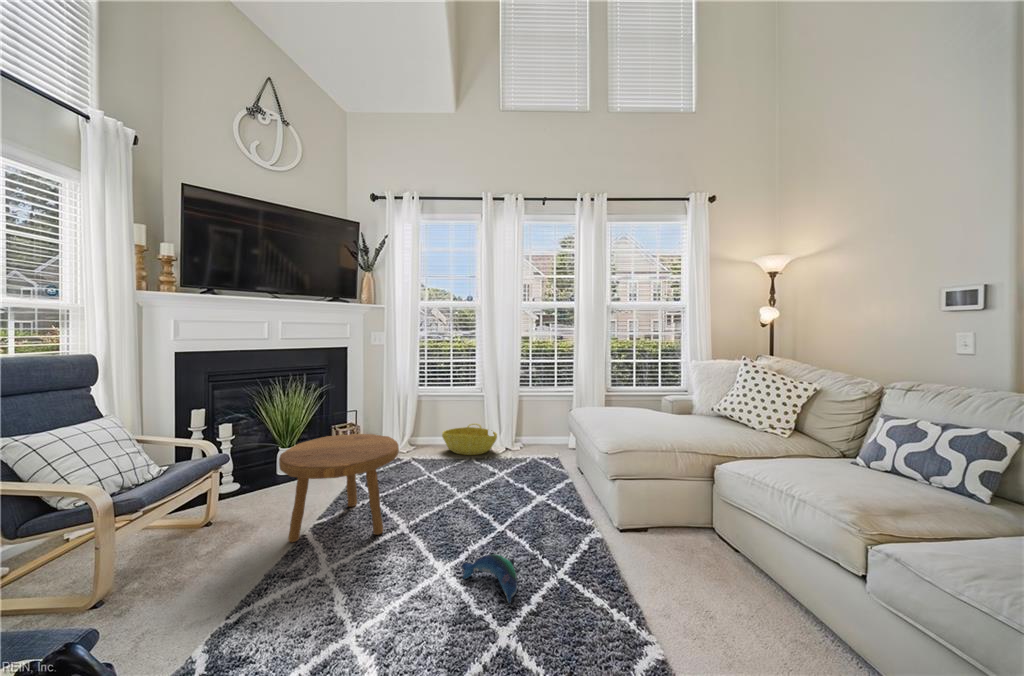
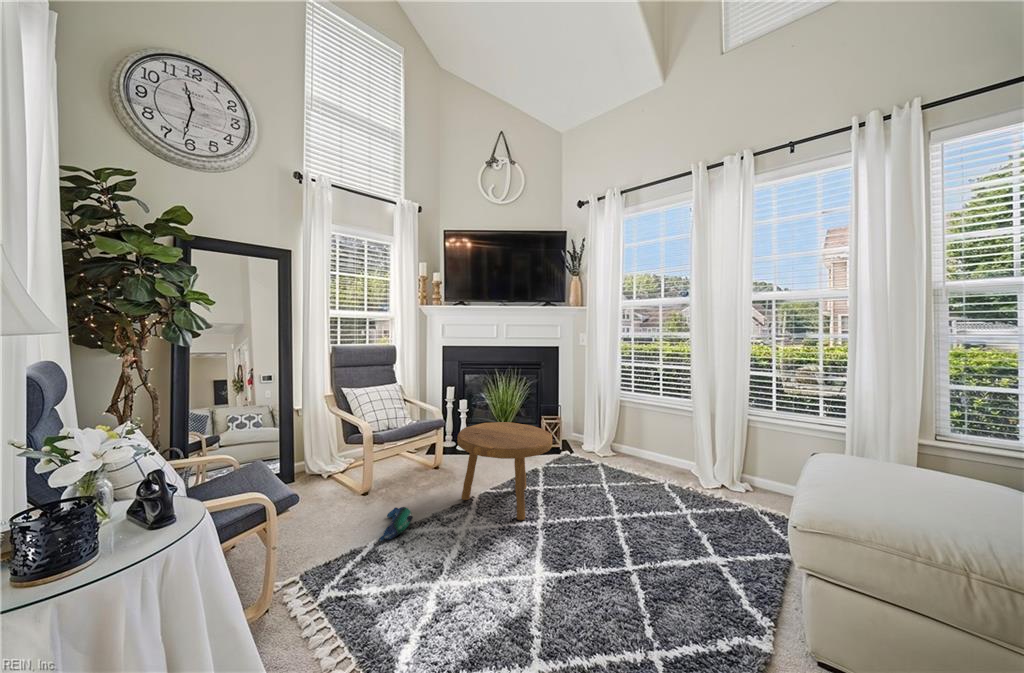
basket: present [442,424,497,455] -> none [641,444,705,482]
plush toy: present [462,554,517,603] -> present [379,507,413,542]

